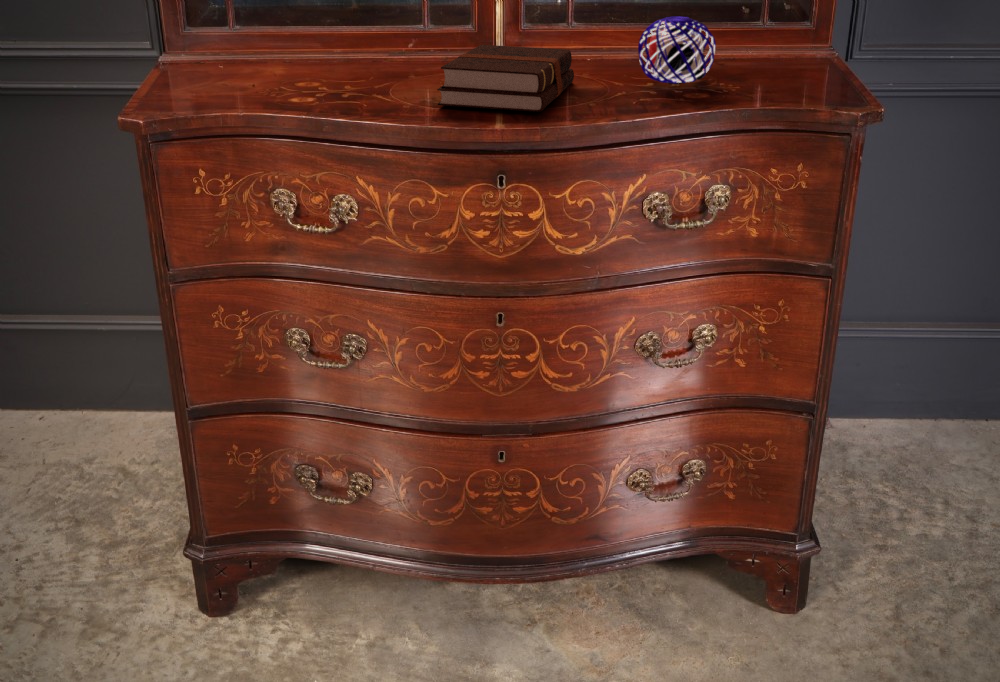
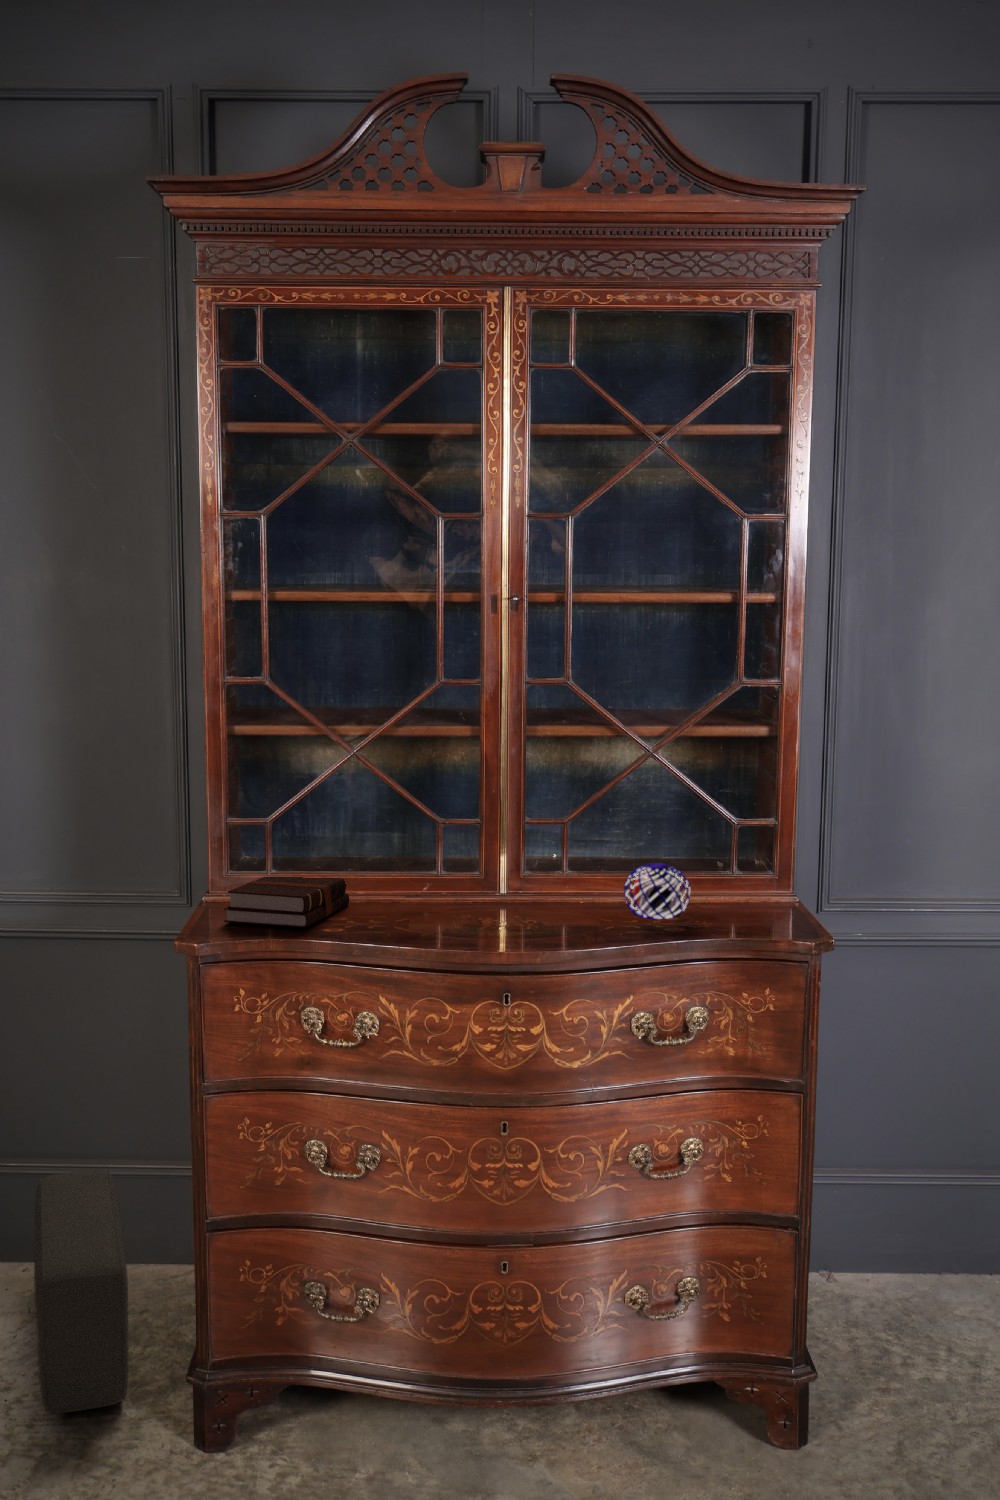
hardback book: present [437,45,574,112] -> present [224,877,349,927]
pouf: none [32,338,139,576] -> present [34,1170,128,1413]

